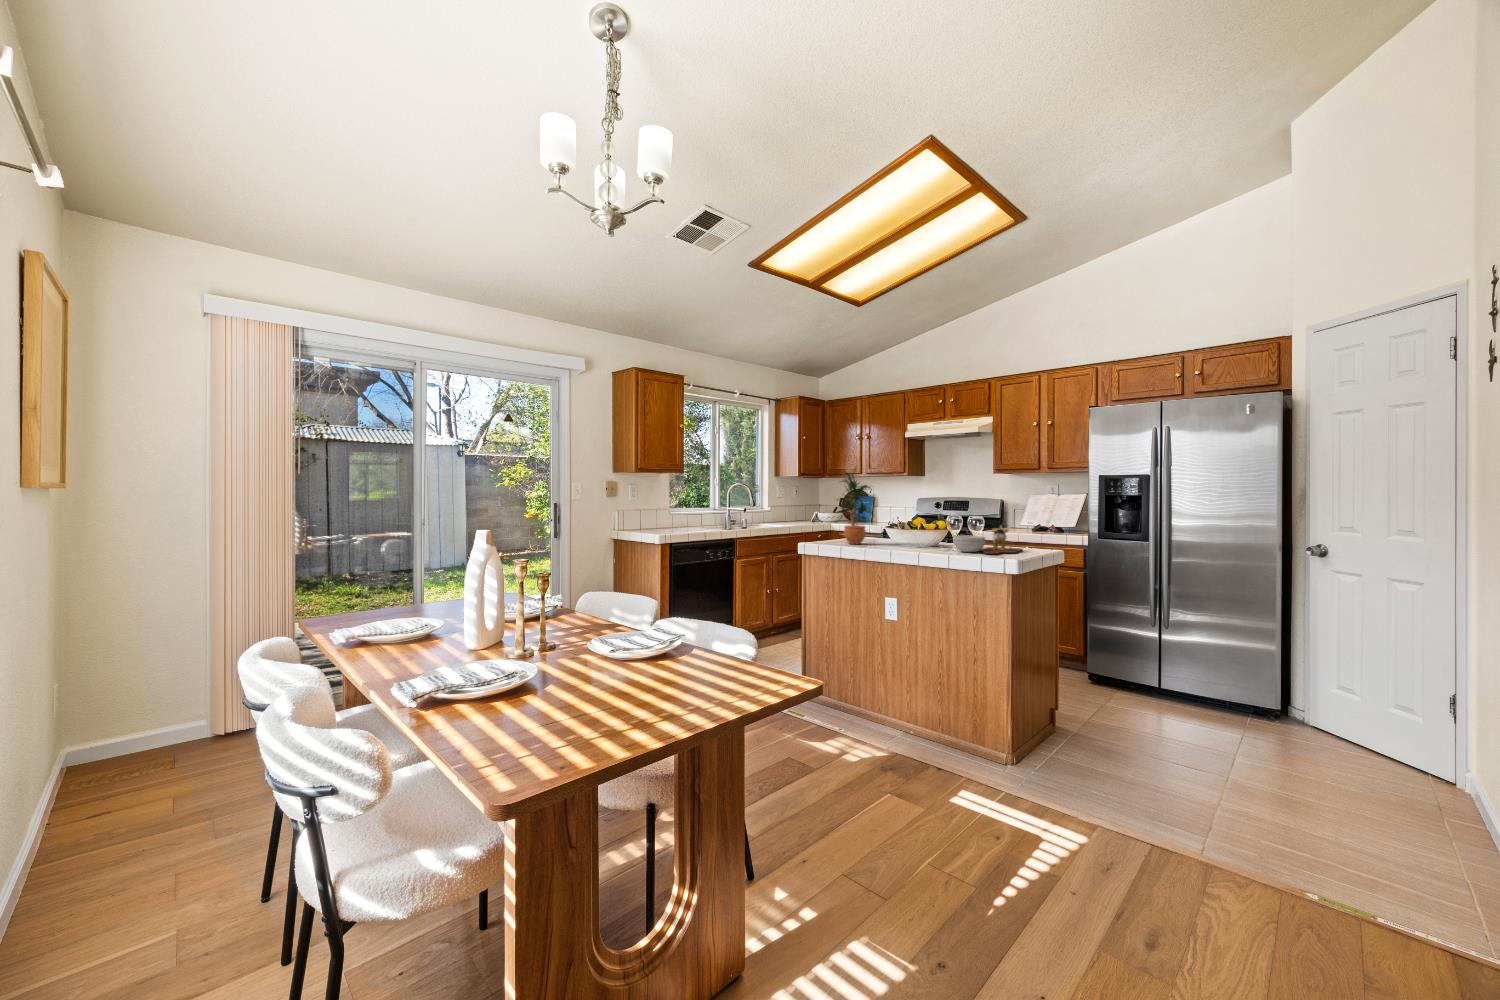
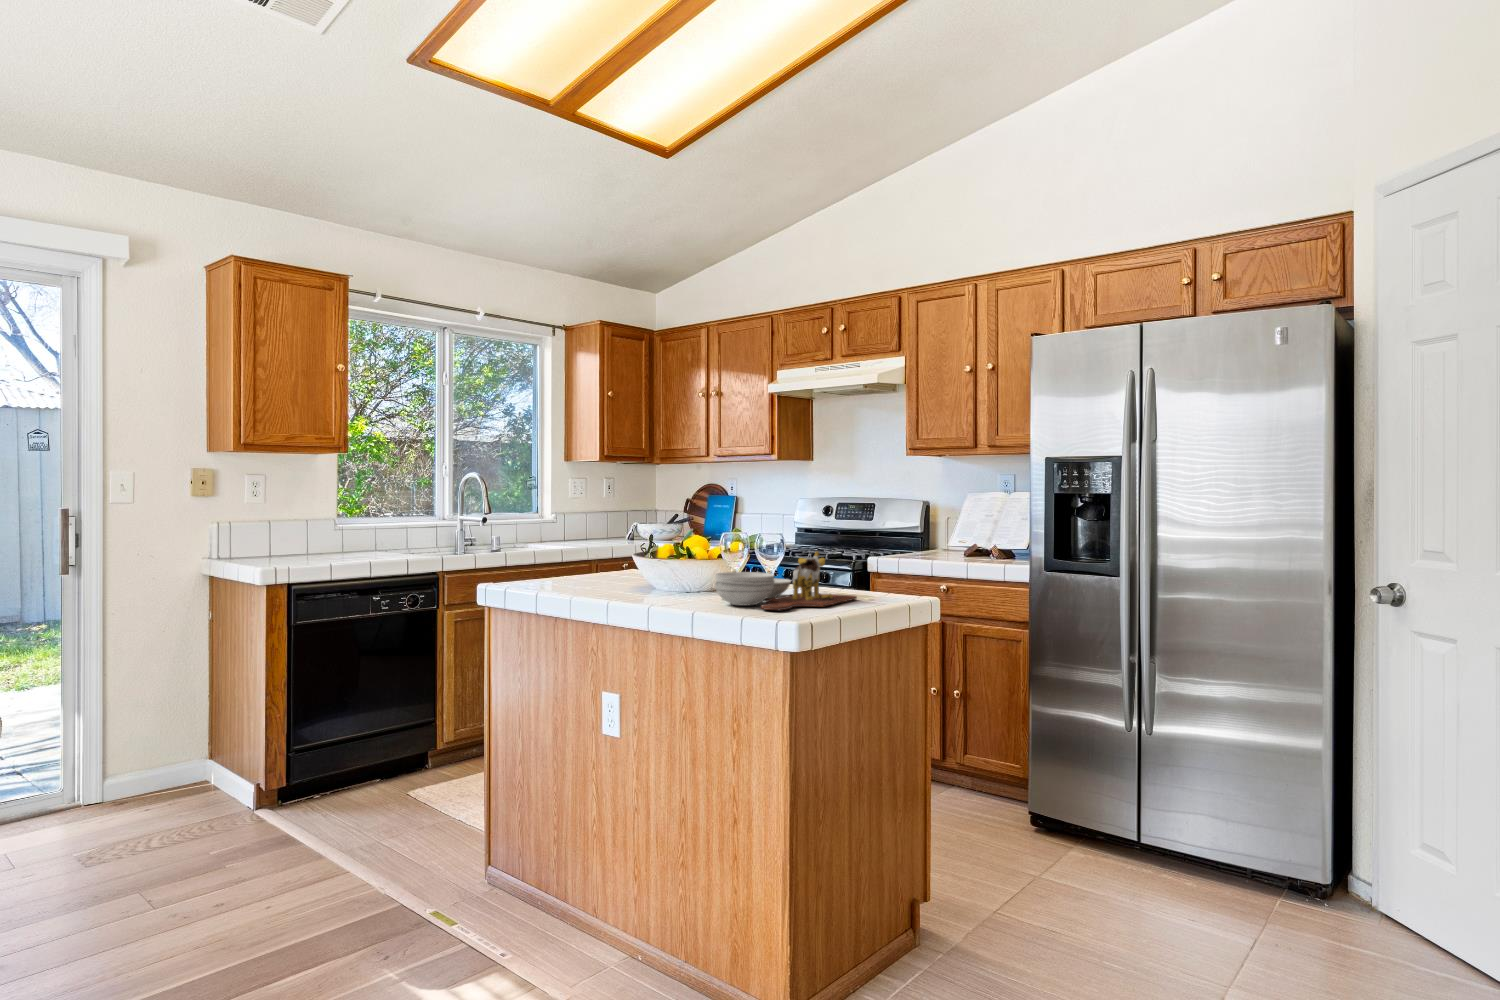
potted plant: present [841,472,873,544] -> none [531,447,615,588]

